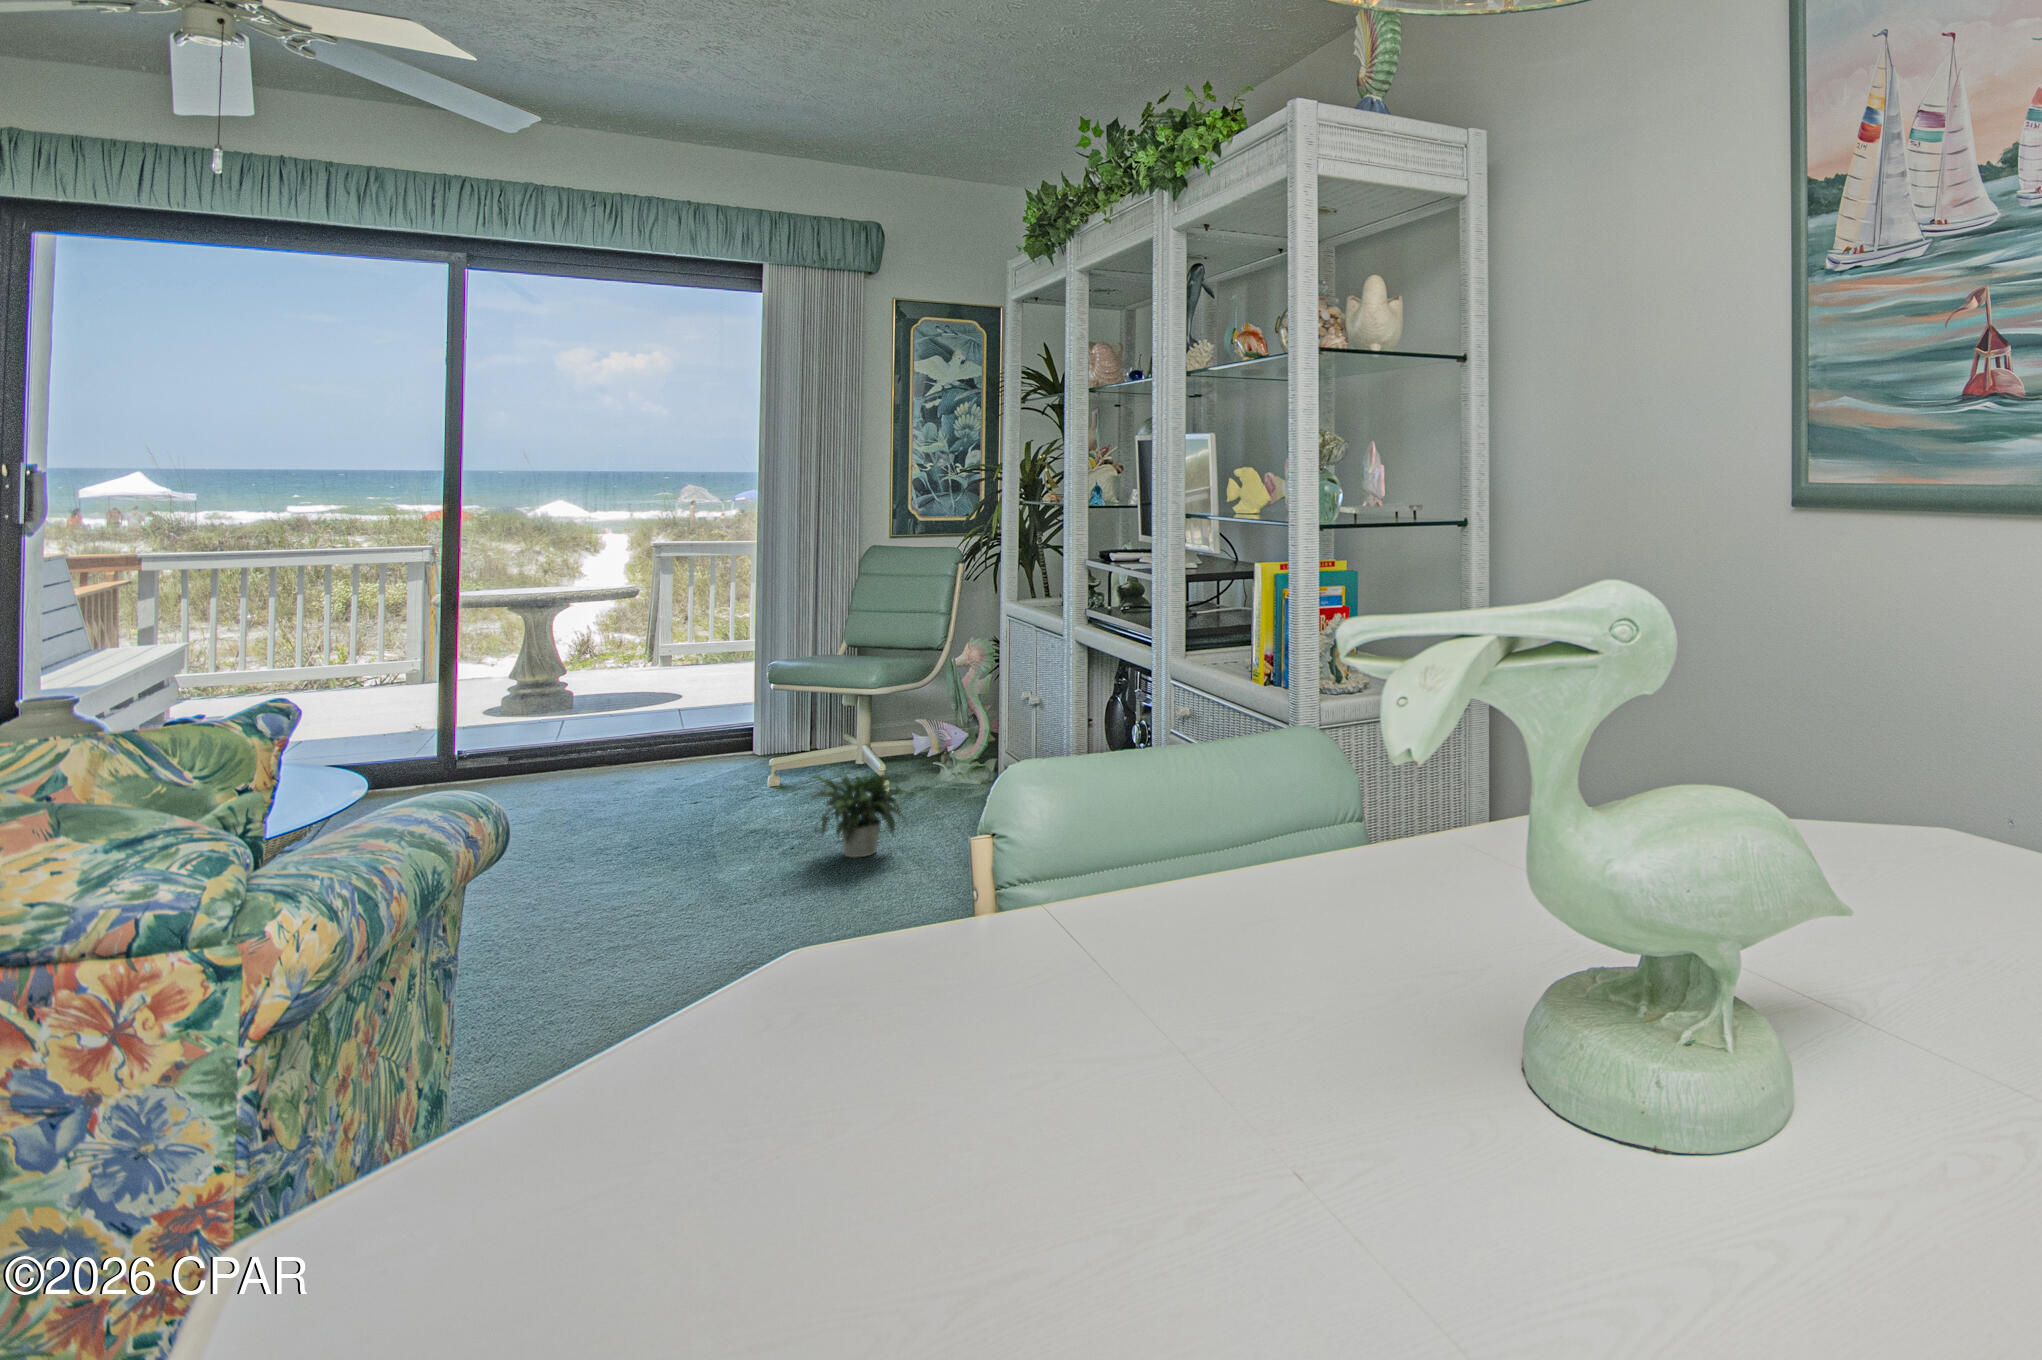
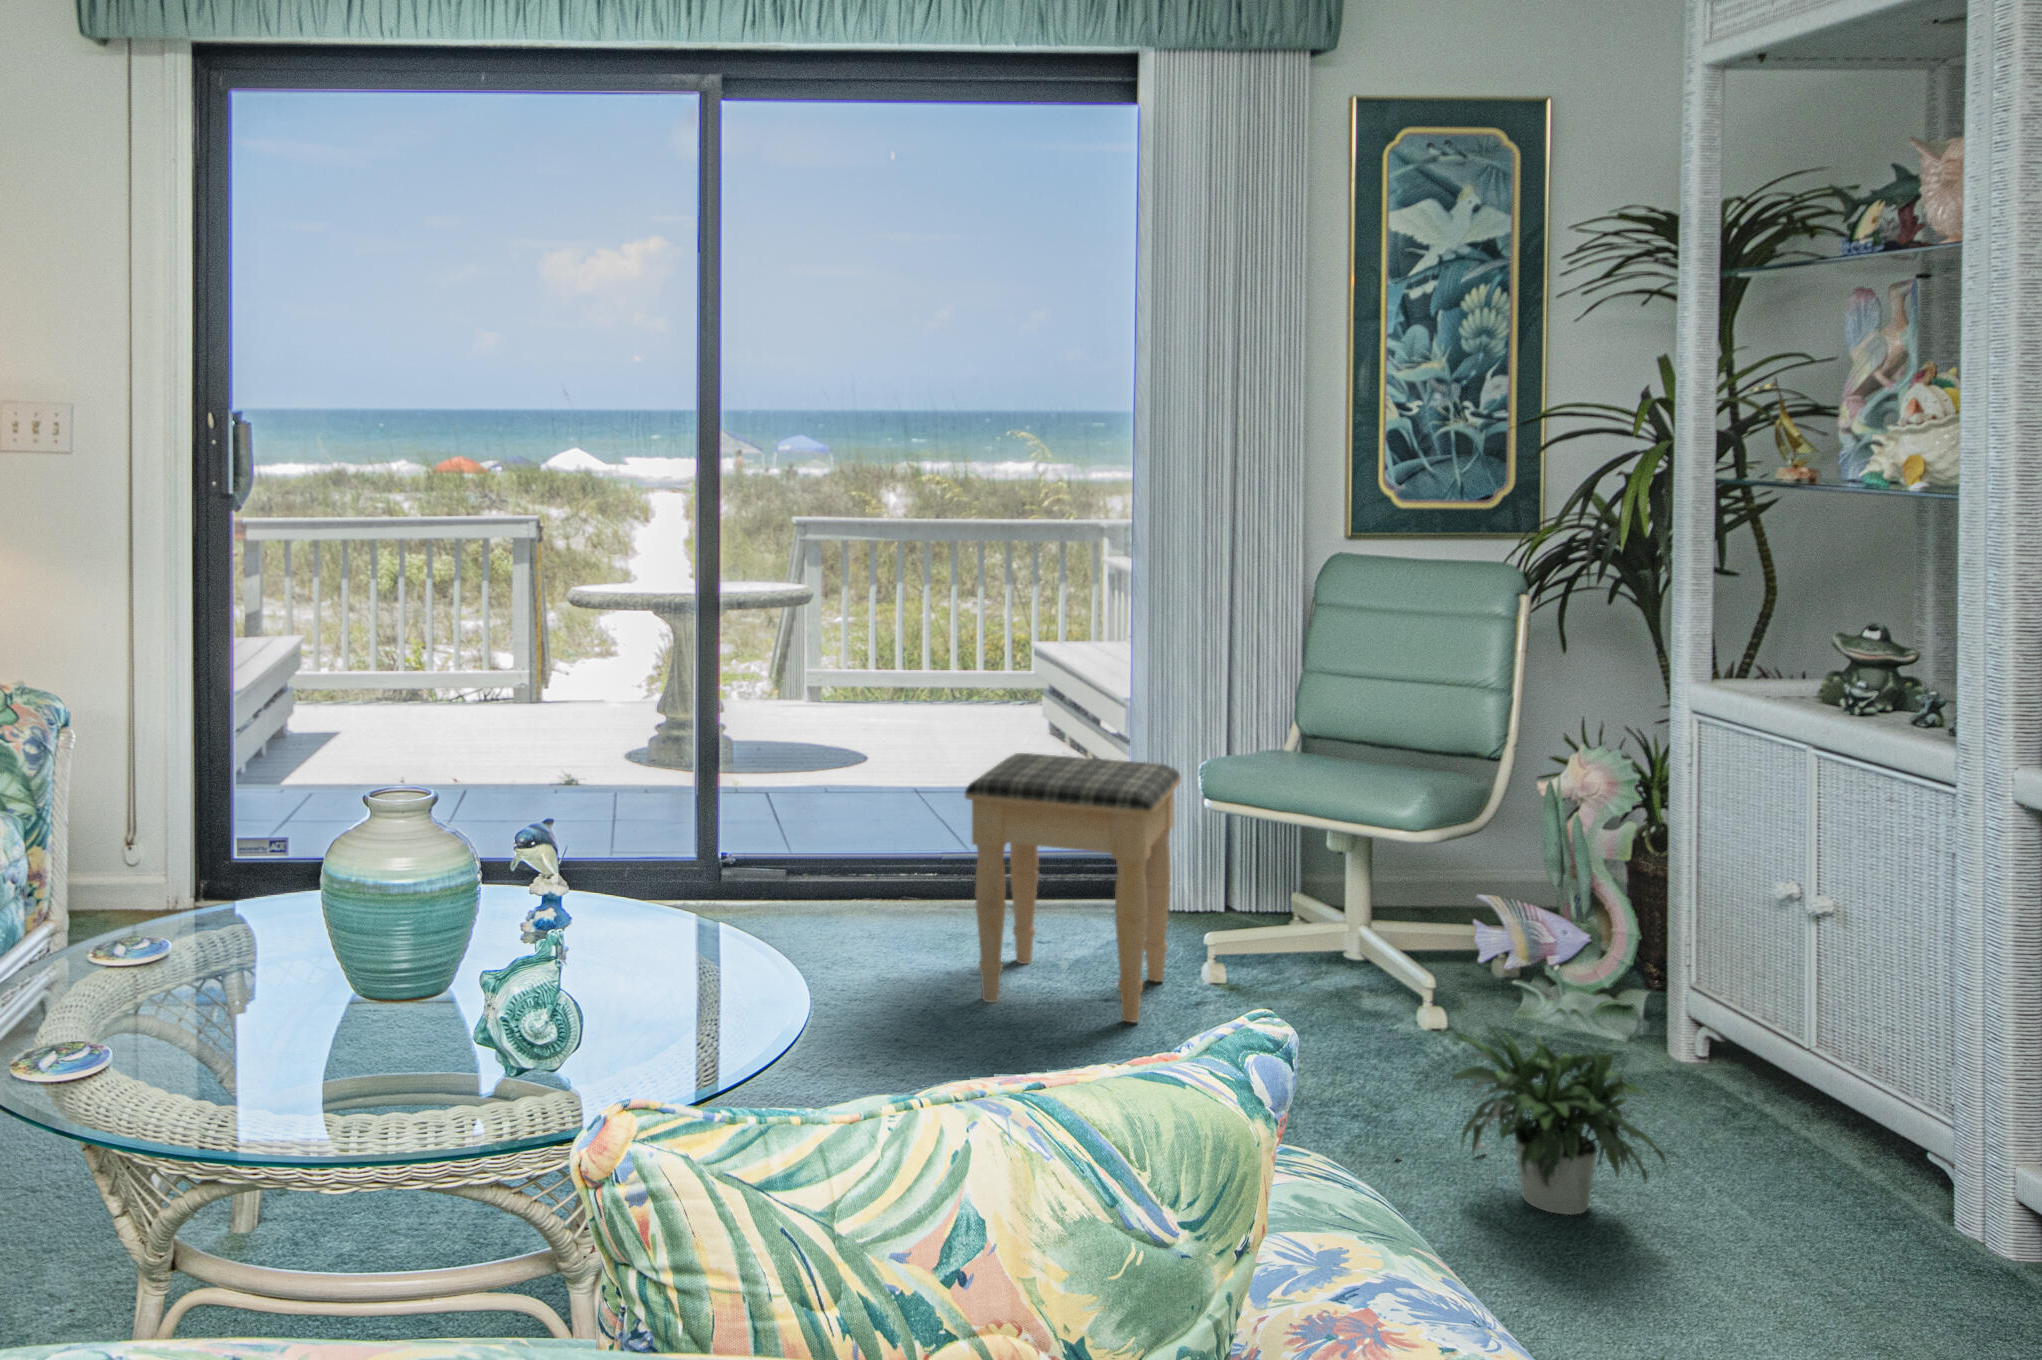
footstool: none [593,664,750,811] -> present [965,753,1181,1022]

